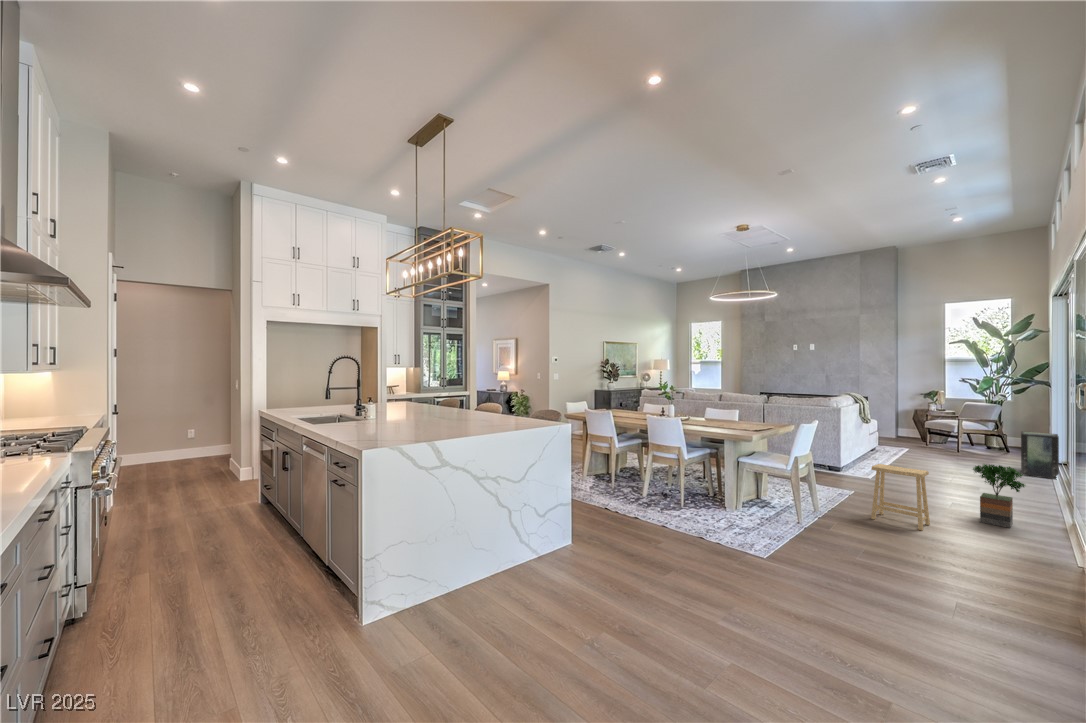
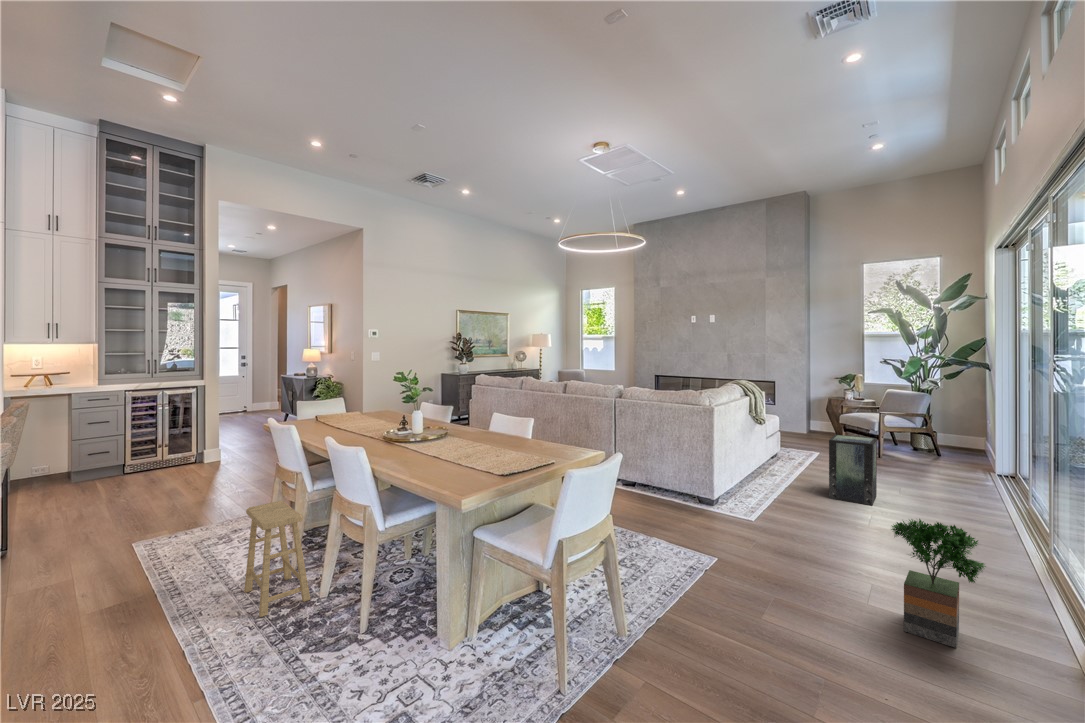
storage box: present [1021,431,1059,479] -> present [829,435,877,505]
footstool: present [871,464,930,530] -> present [244,501,310,617]

